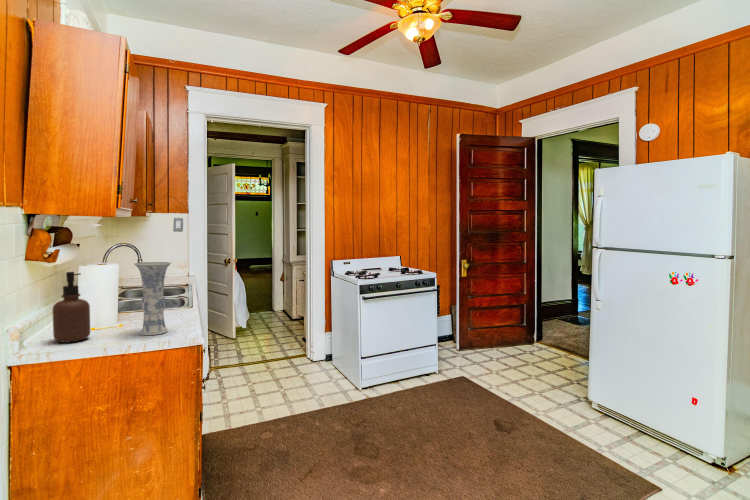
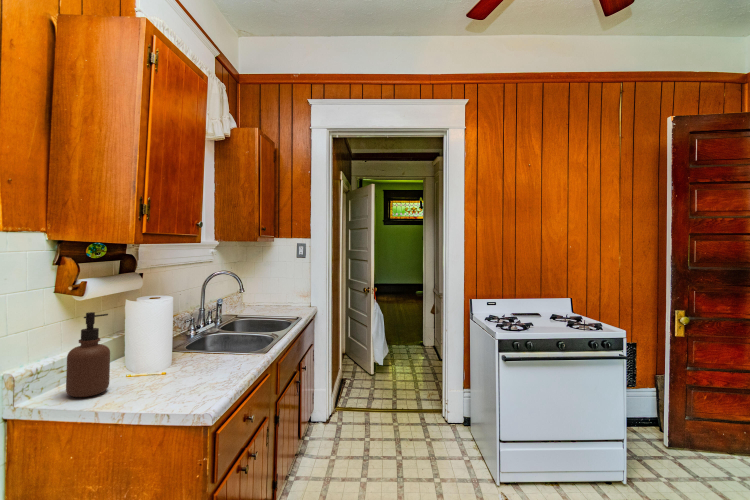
vase: present [134,262,171,335] -> none [155,304,201,400]

